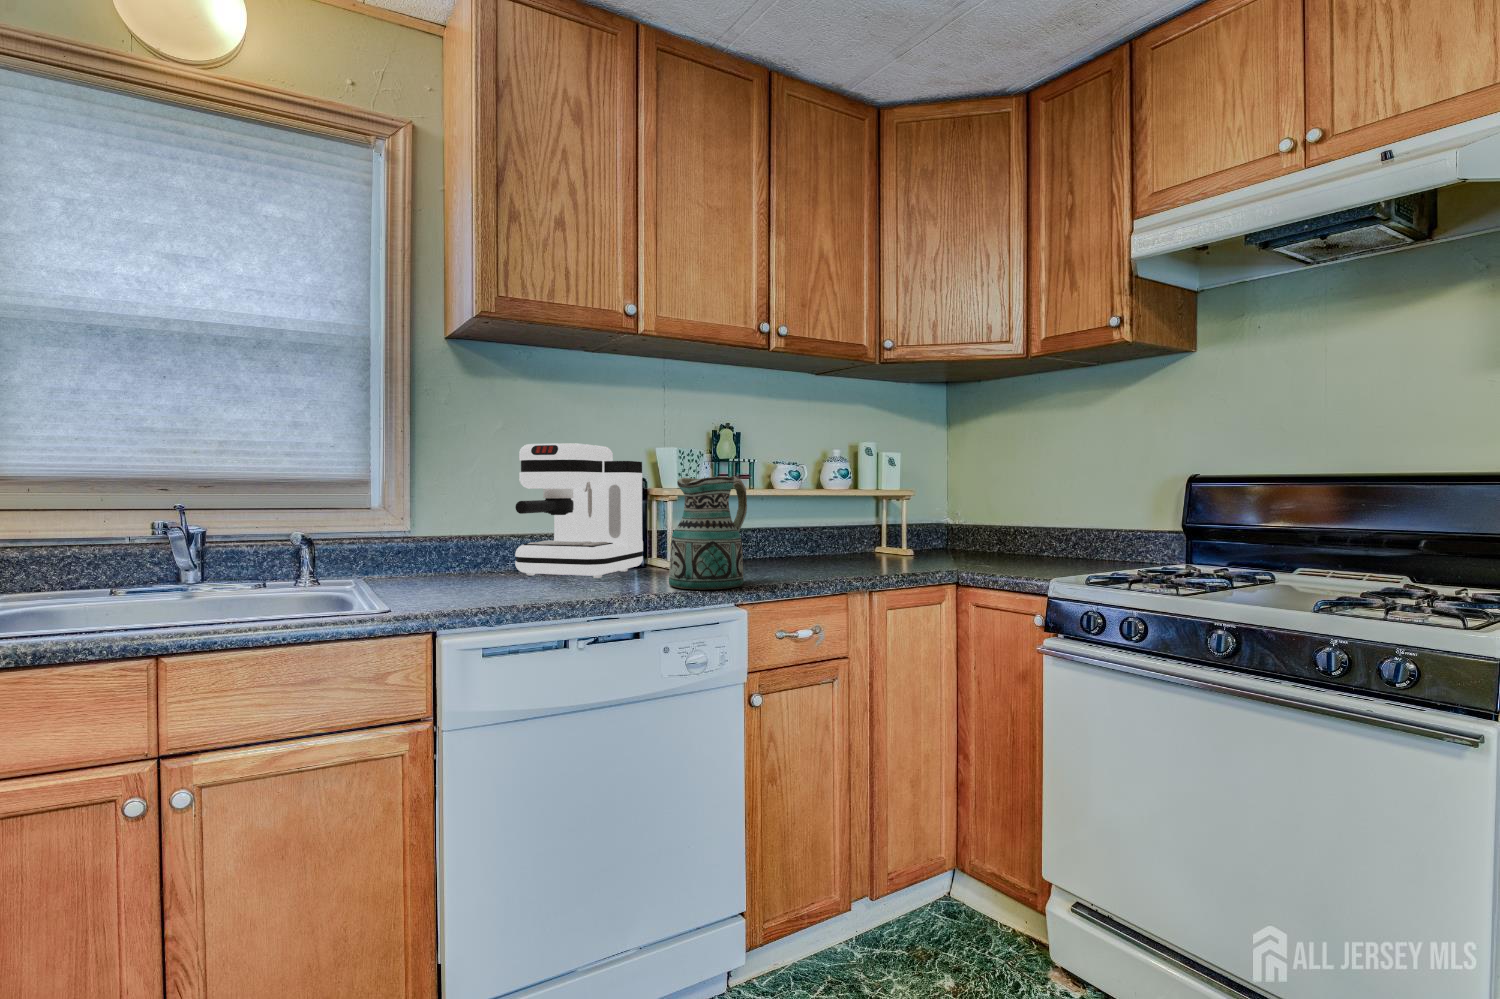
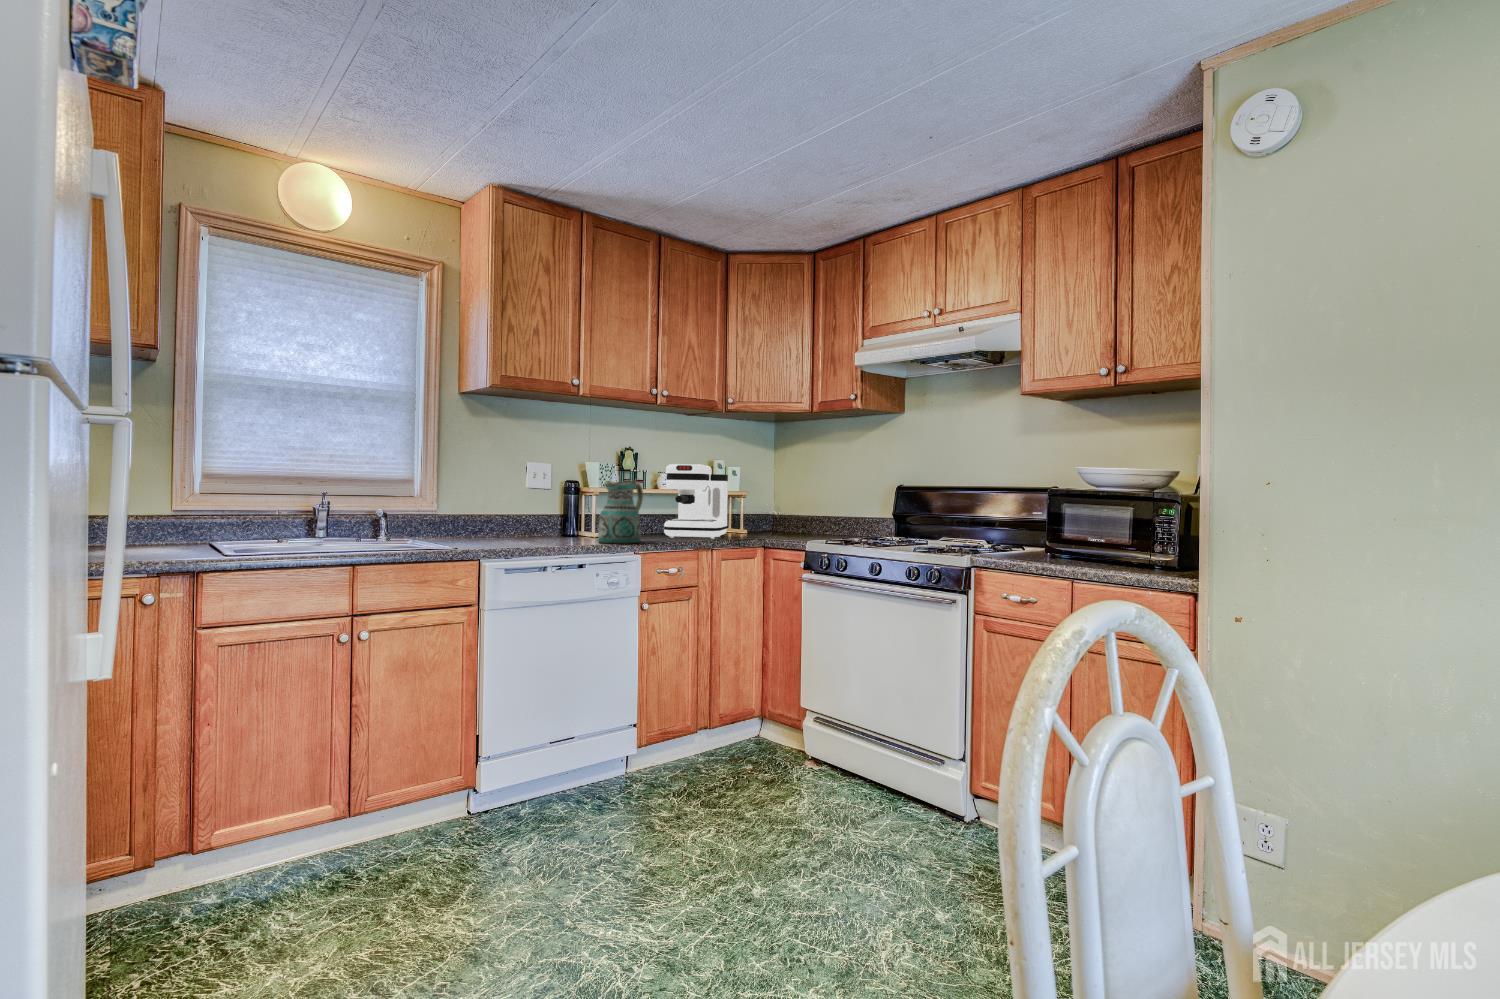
coffee maker: present [515,443,643,578] -> present [664,464,728,539]

